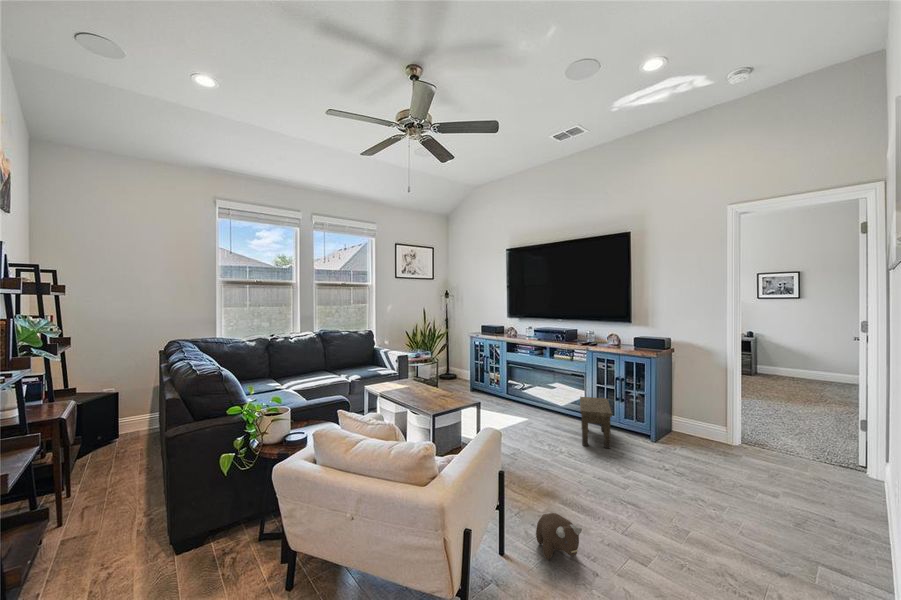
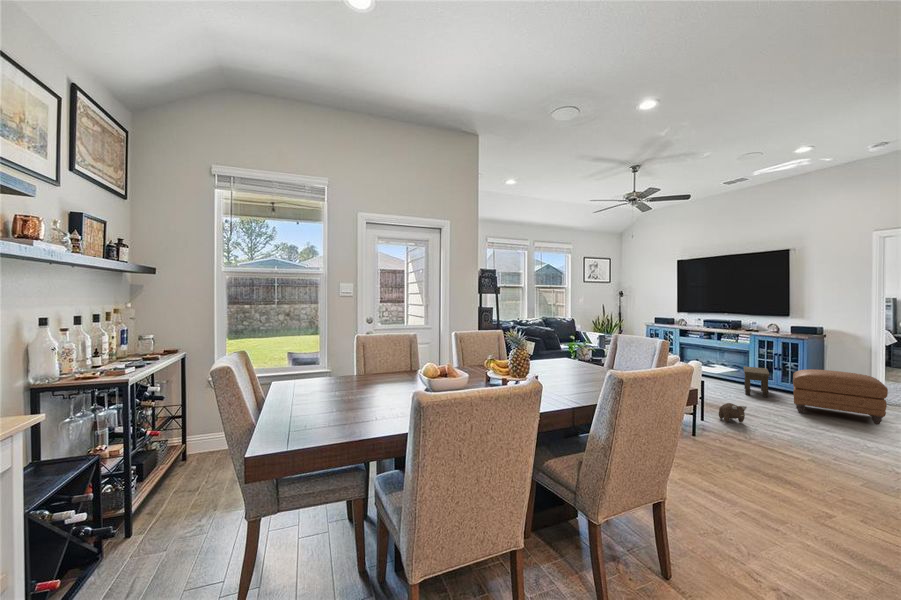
ottoman: none [643,409,777,507] -> present [793,370,888,425]

